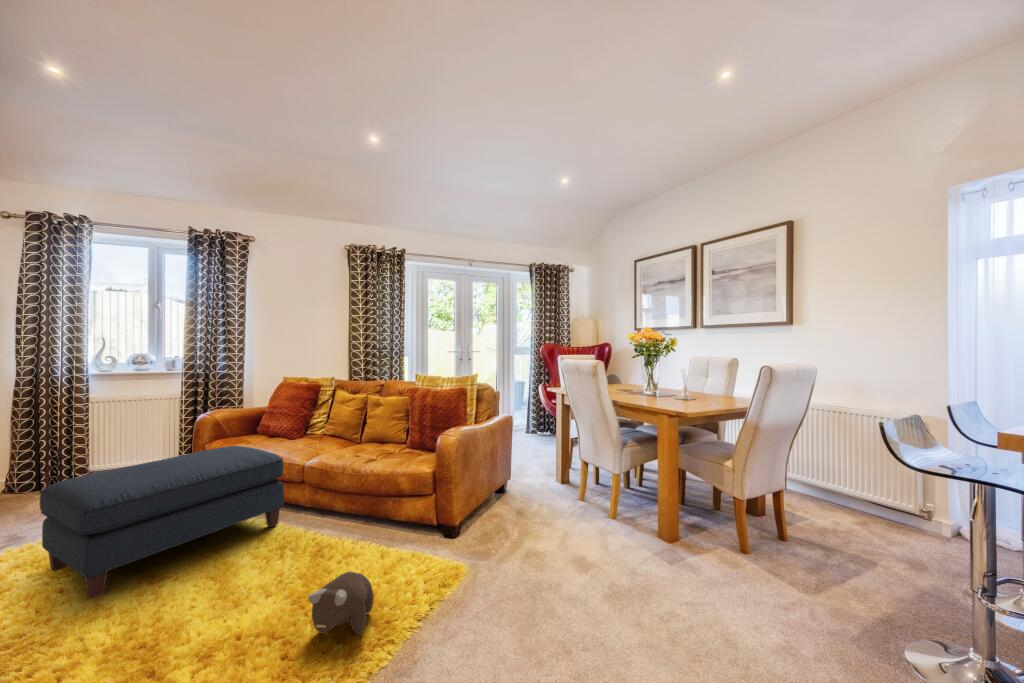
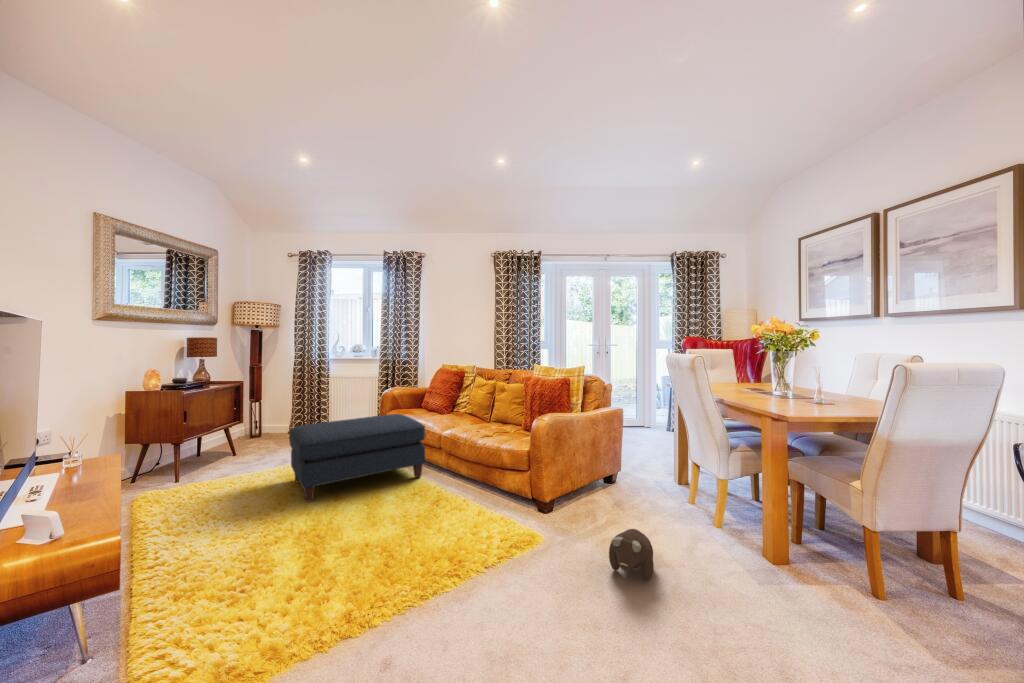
plush toy: present [308,572,374,634] -> present [609,529,654,580]

